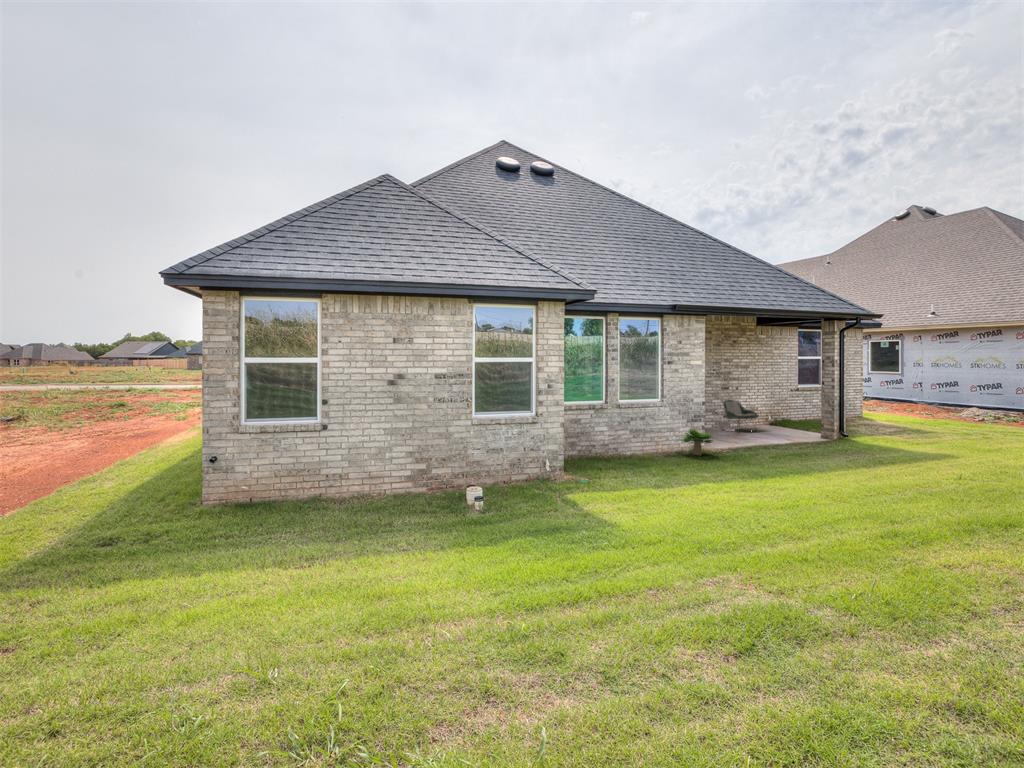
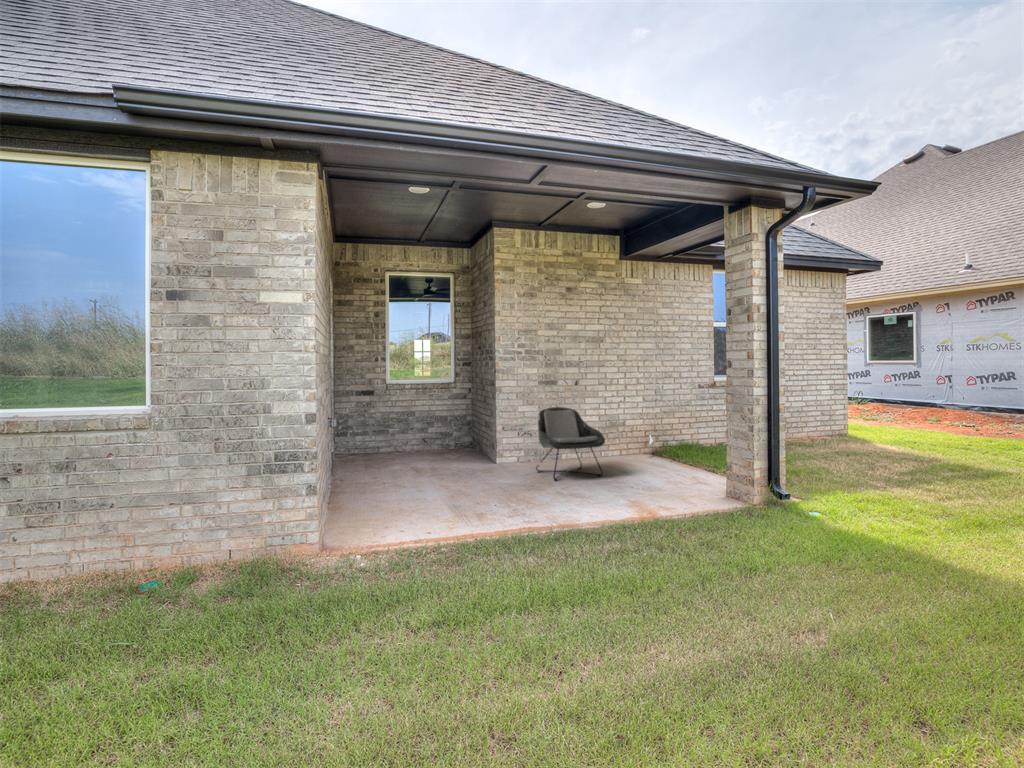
potted plant: present [682,429,713,455] -> none [133,498,271,604]

